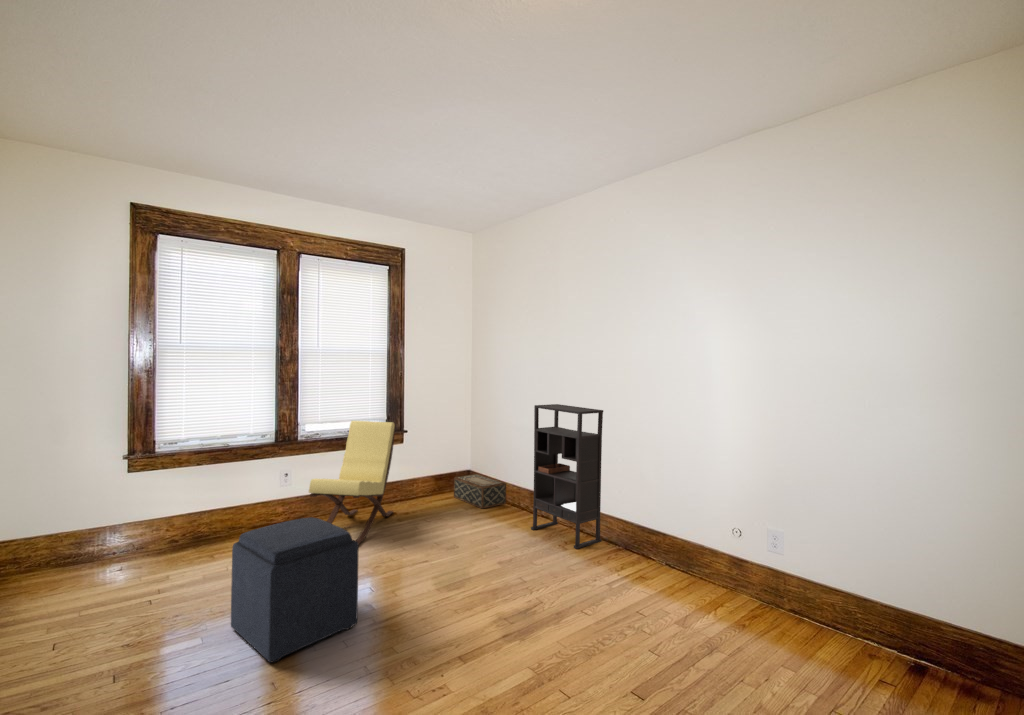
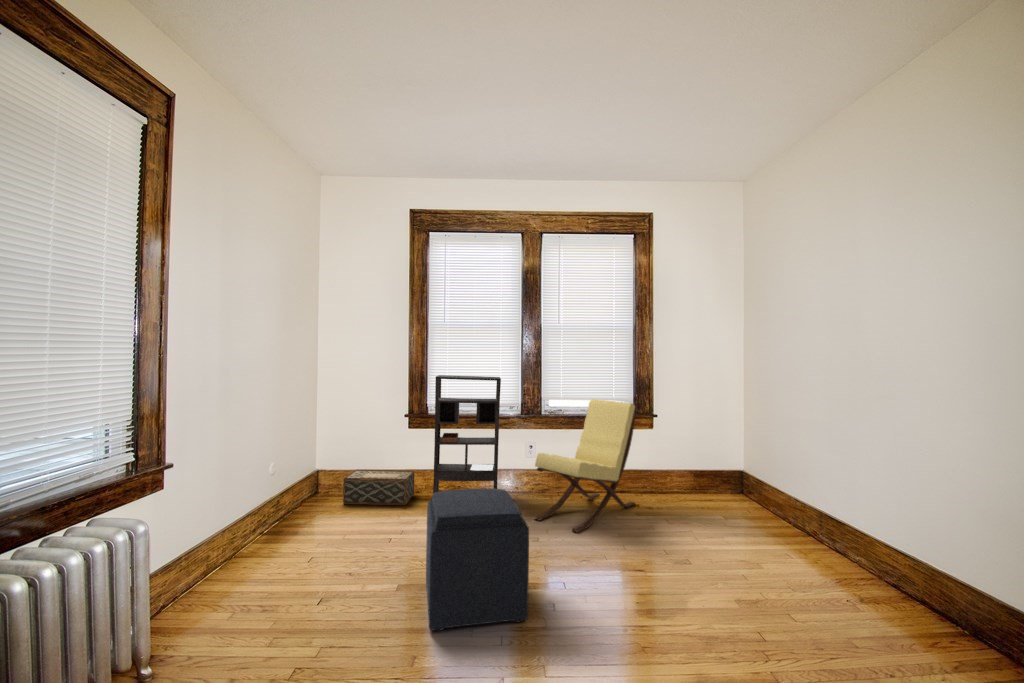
bookshelf: present [531,404,603,549] -> present [433,375,501,493]
woven basket: present [454,474,506,508] -> present [343,470,414,505]

